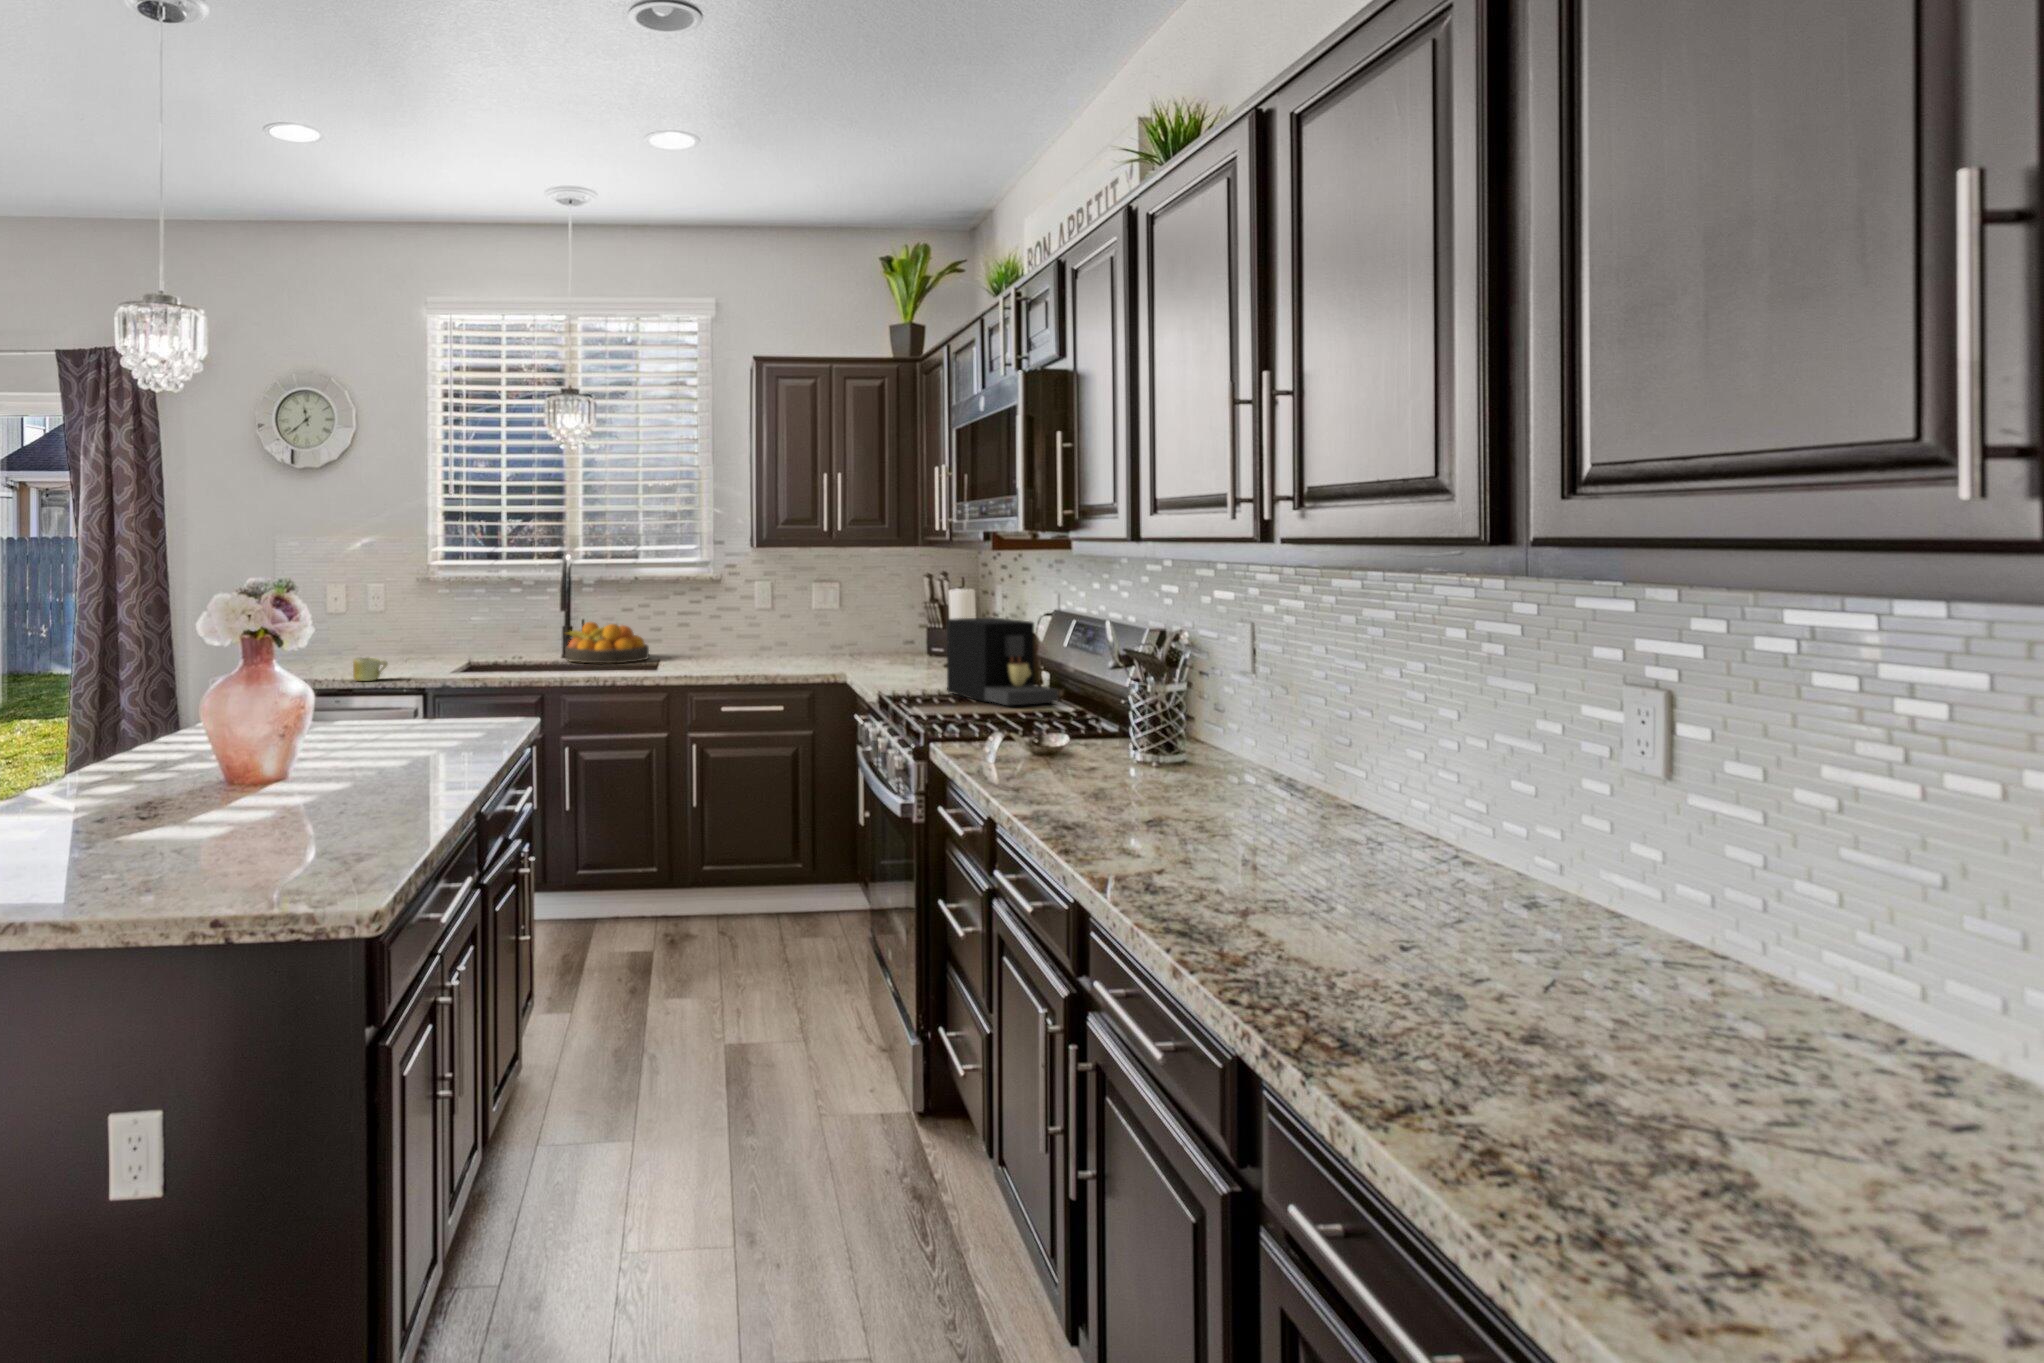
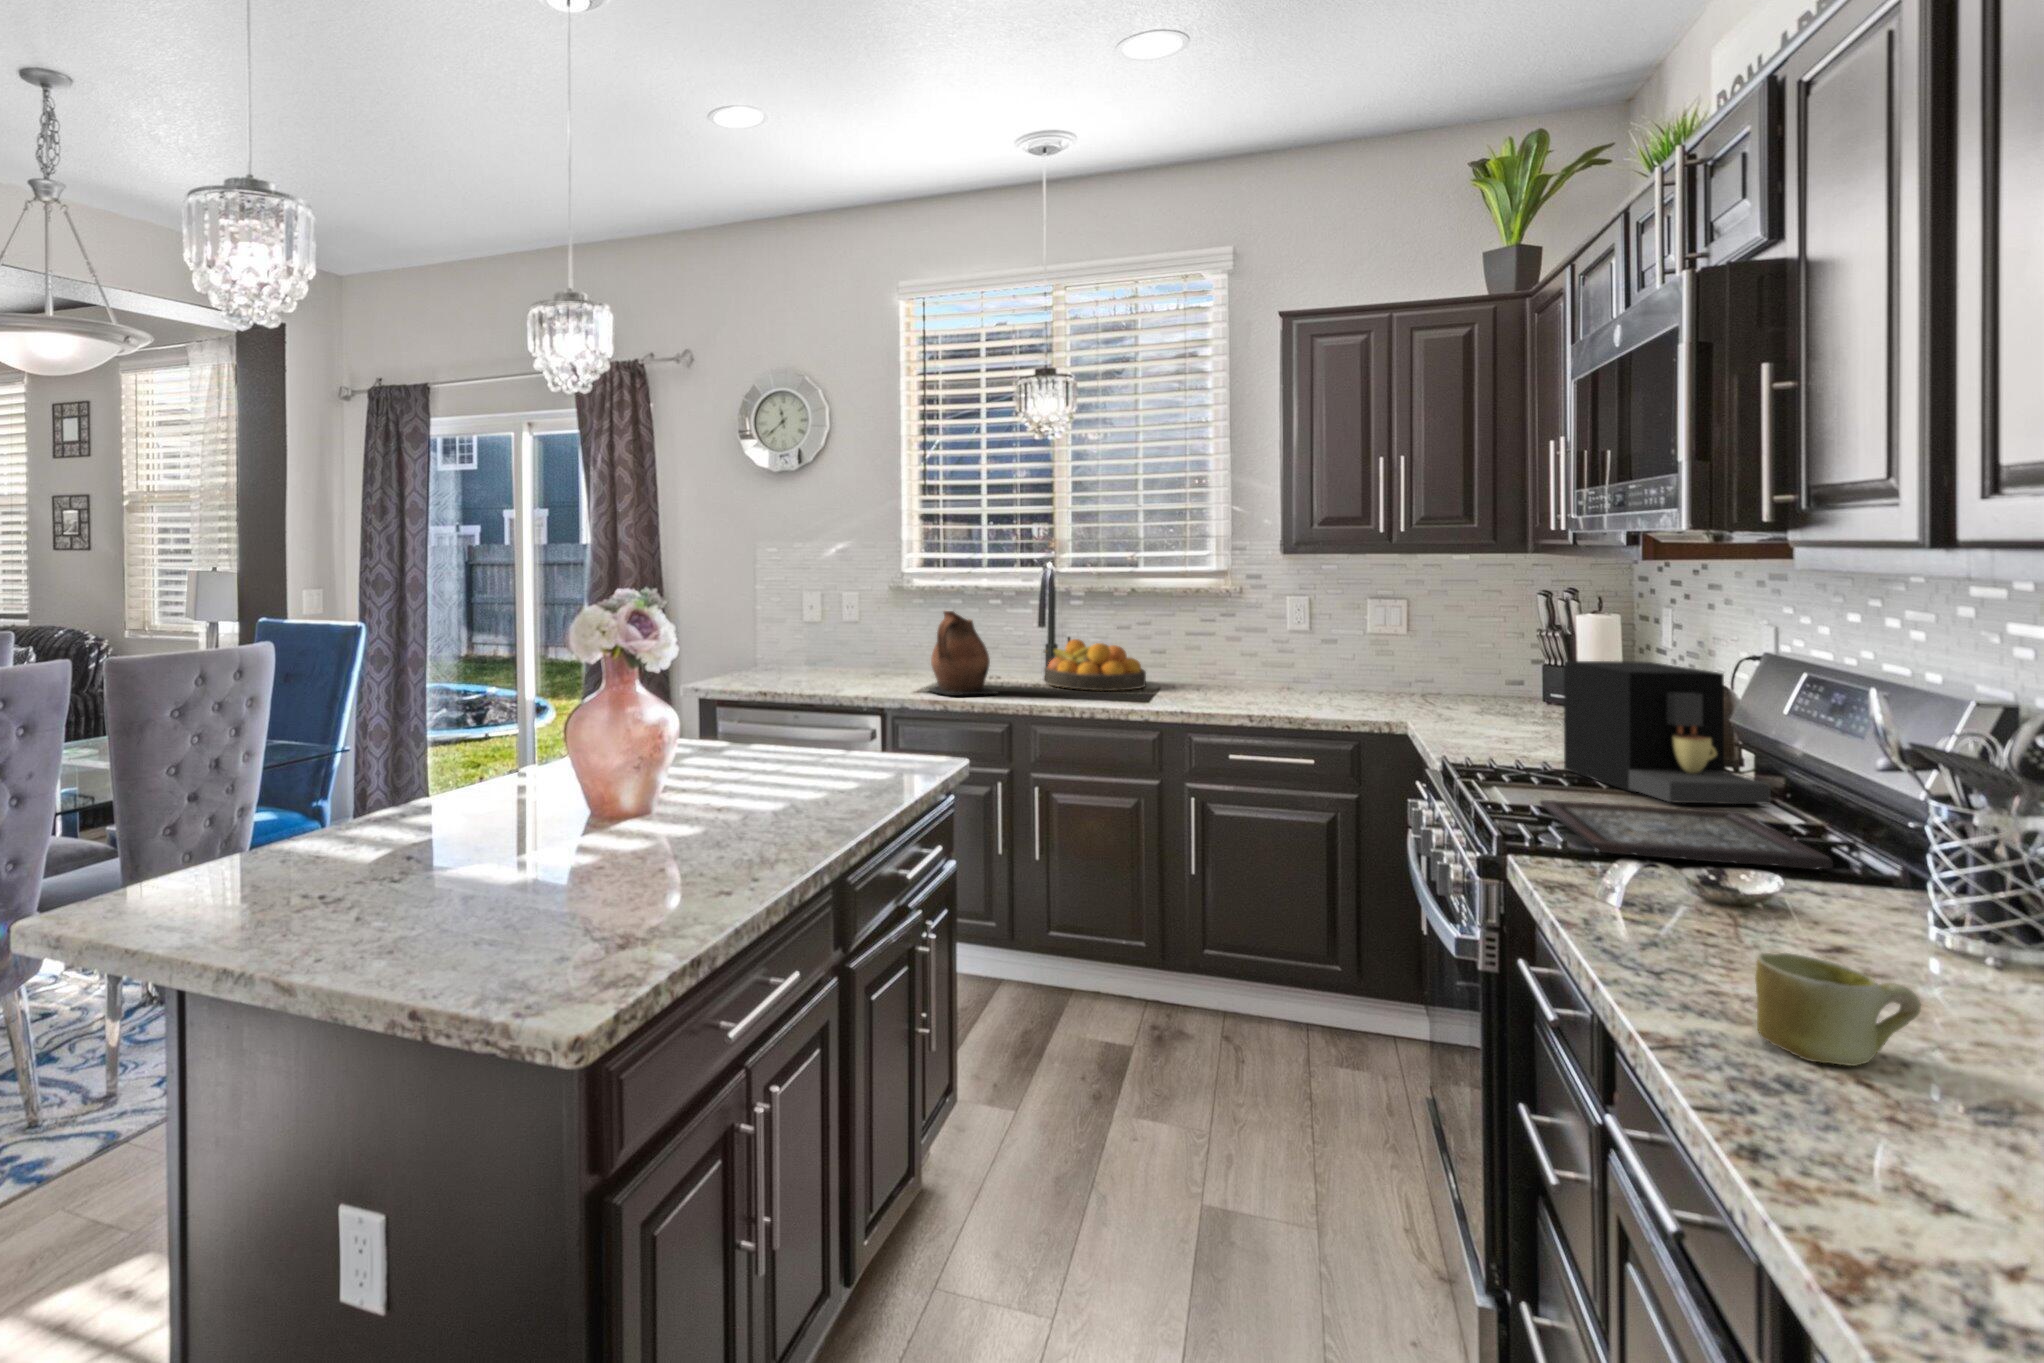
ceramic pitcher: none [463,600,532,674] -> present [929,611,997,695]
mug: present [353,657,388,681] -> present [1755,953,1921,1066]
tray: none [938,706,1090,735] -> present [1540,800,1833,870]

